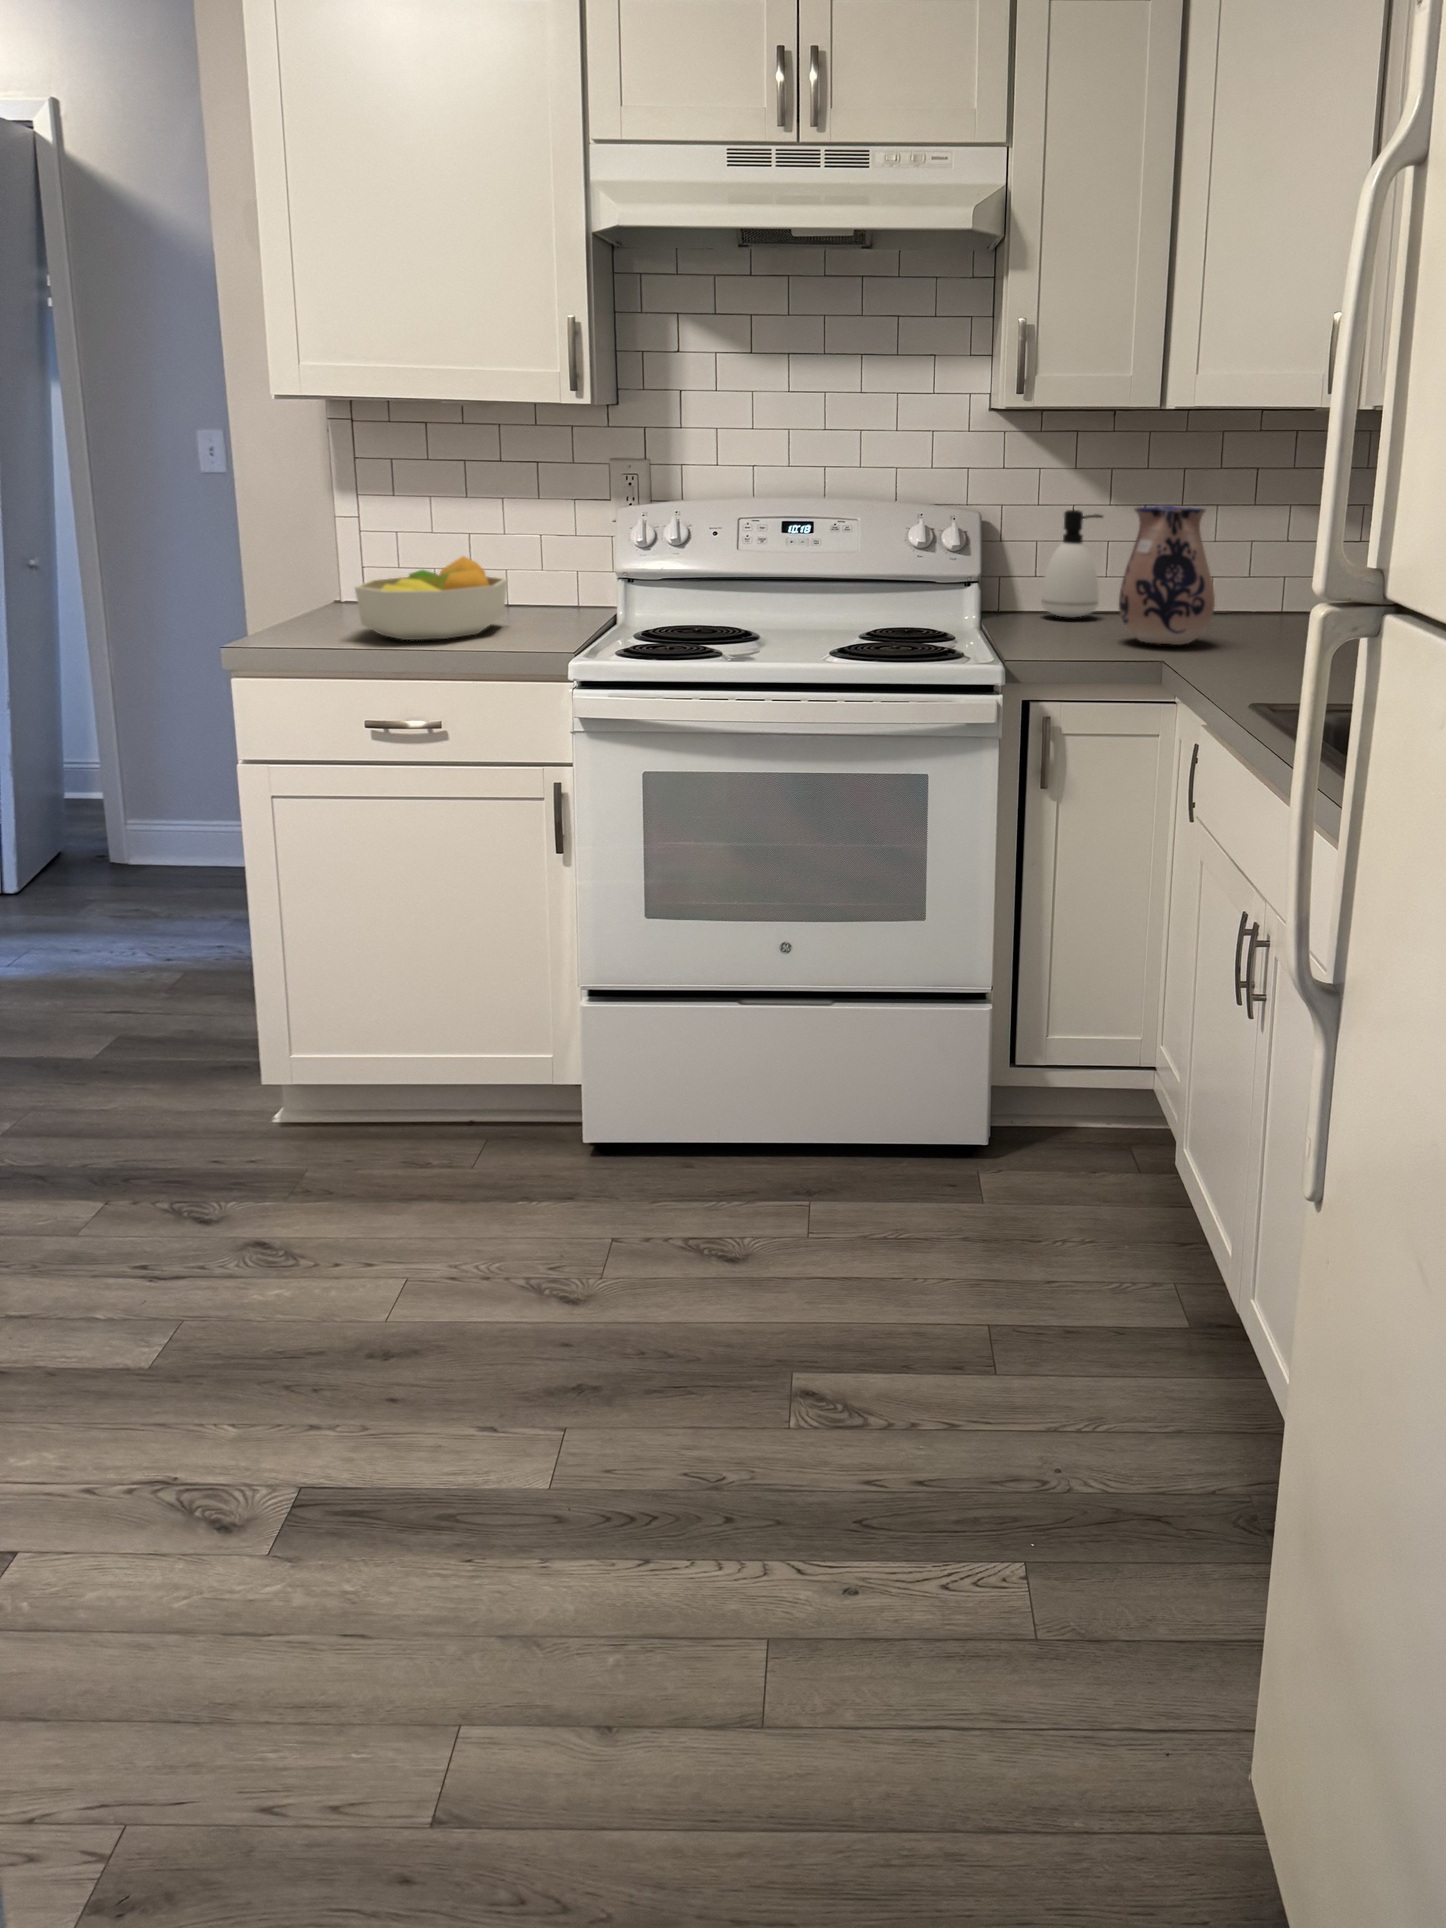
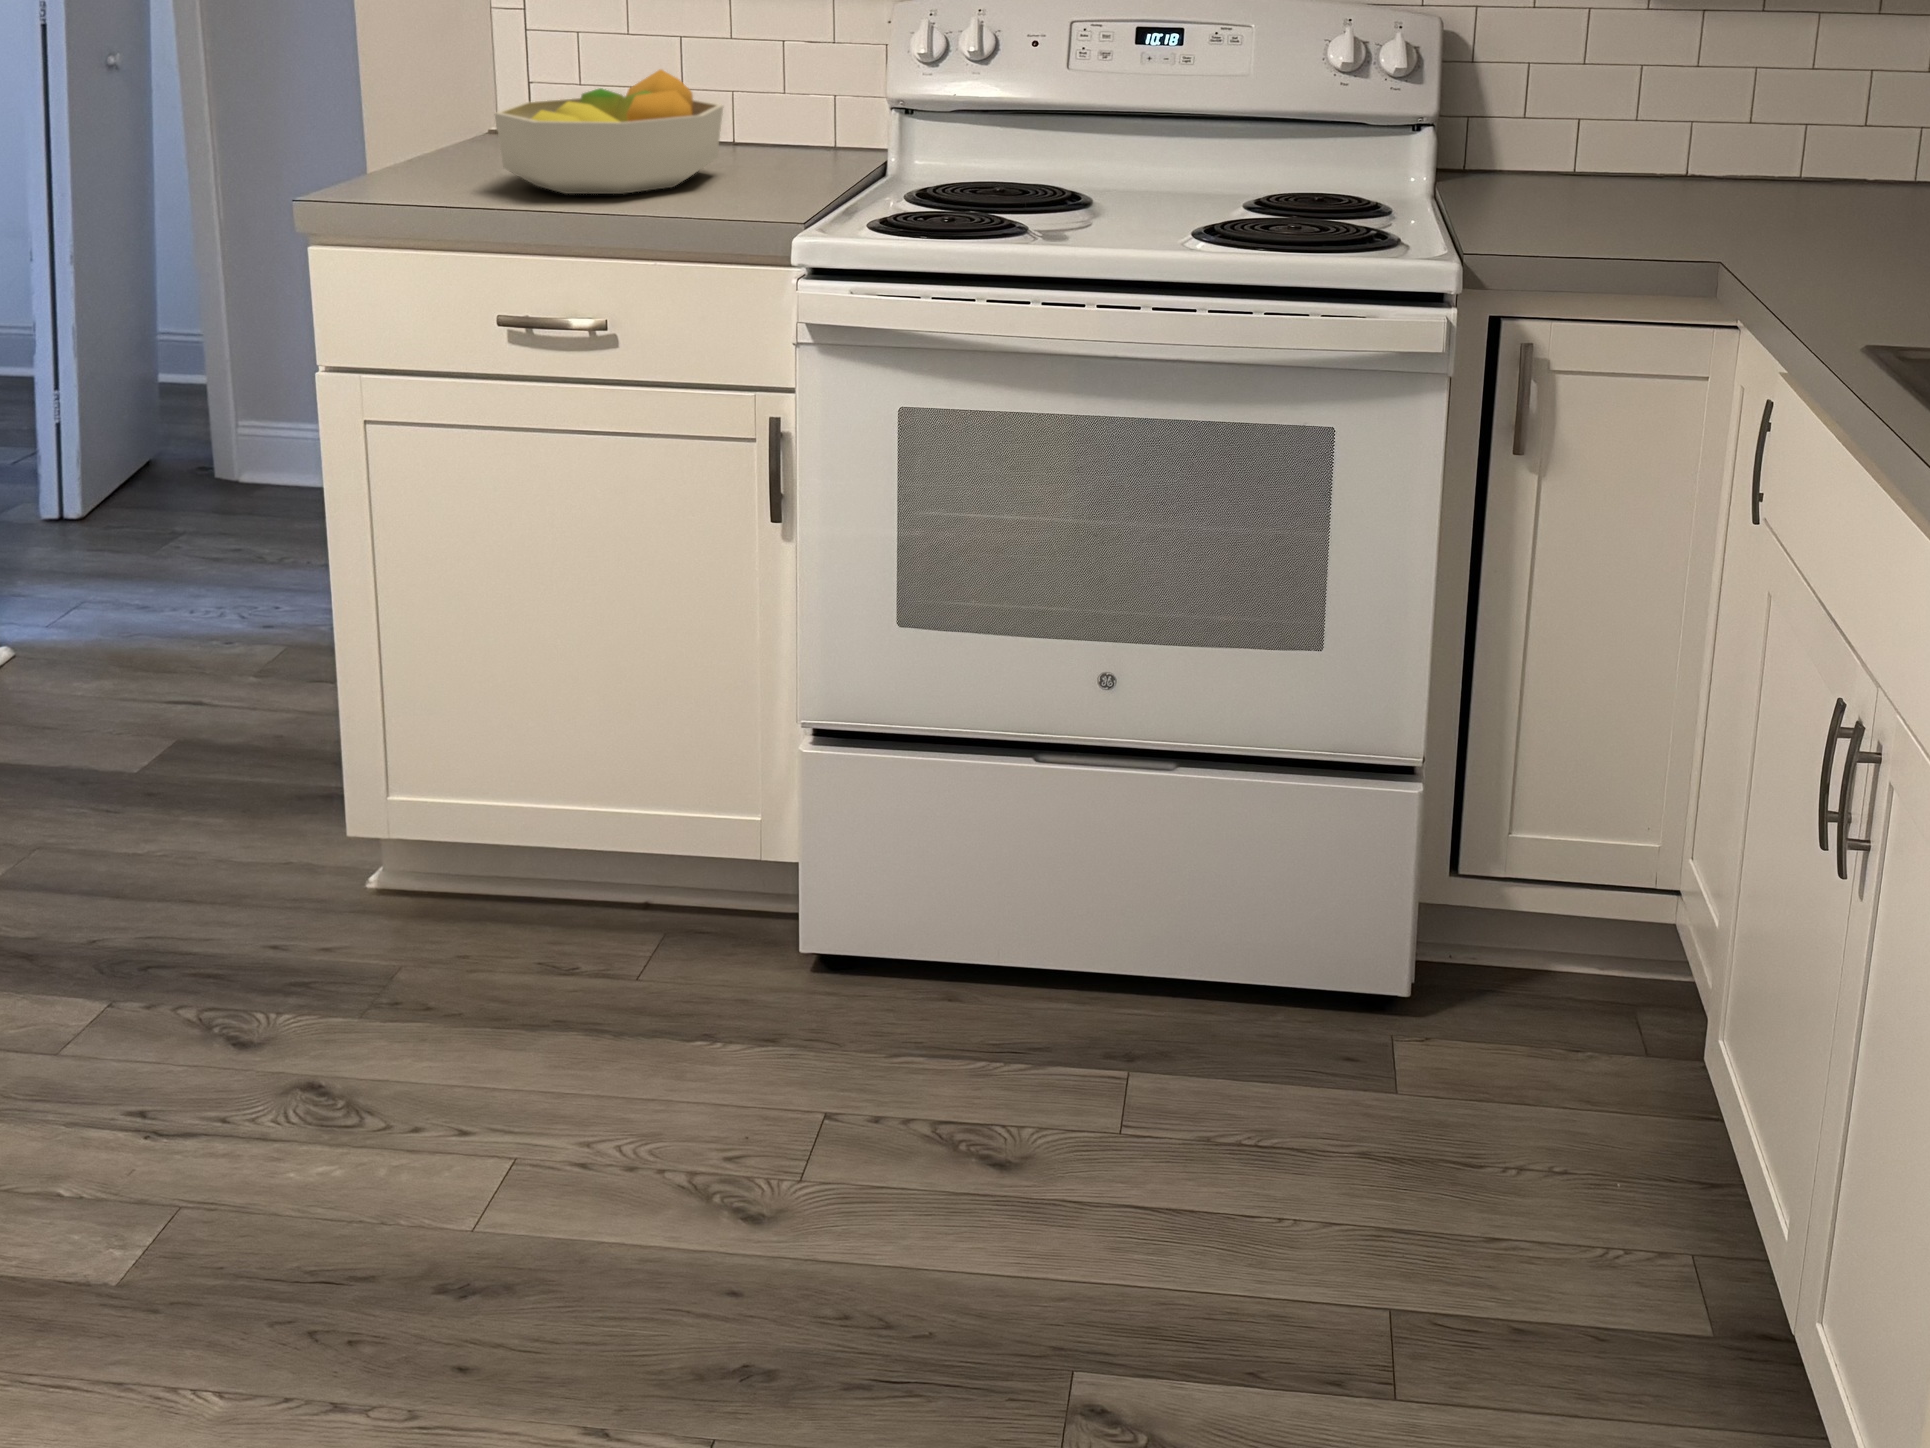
ceramic pitcher: present [1119,506,1215,645] -> none [1651,17,1806,237]
soap dispenser: present [1041,510,1103,618] -> none [1528,19,1631,185]

